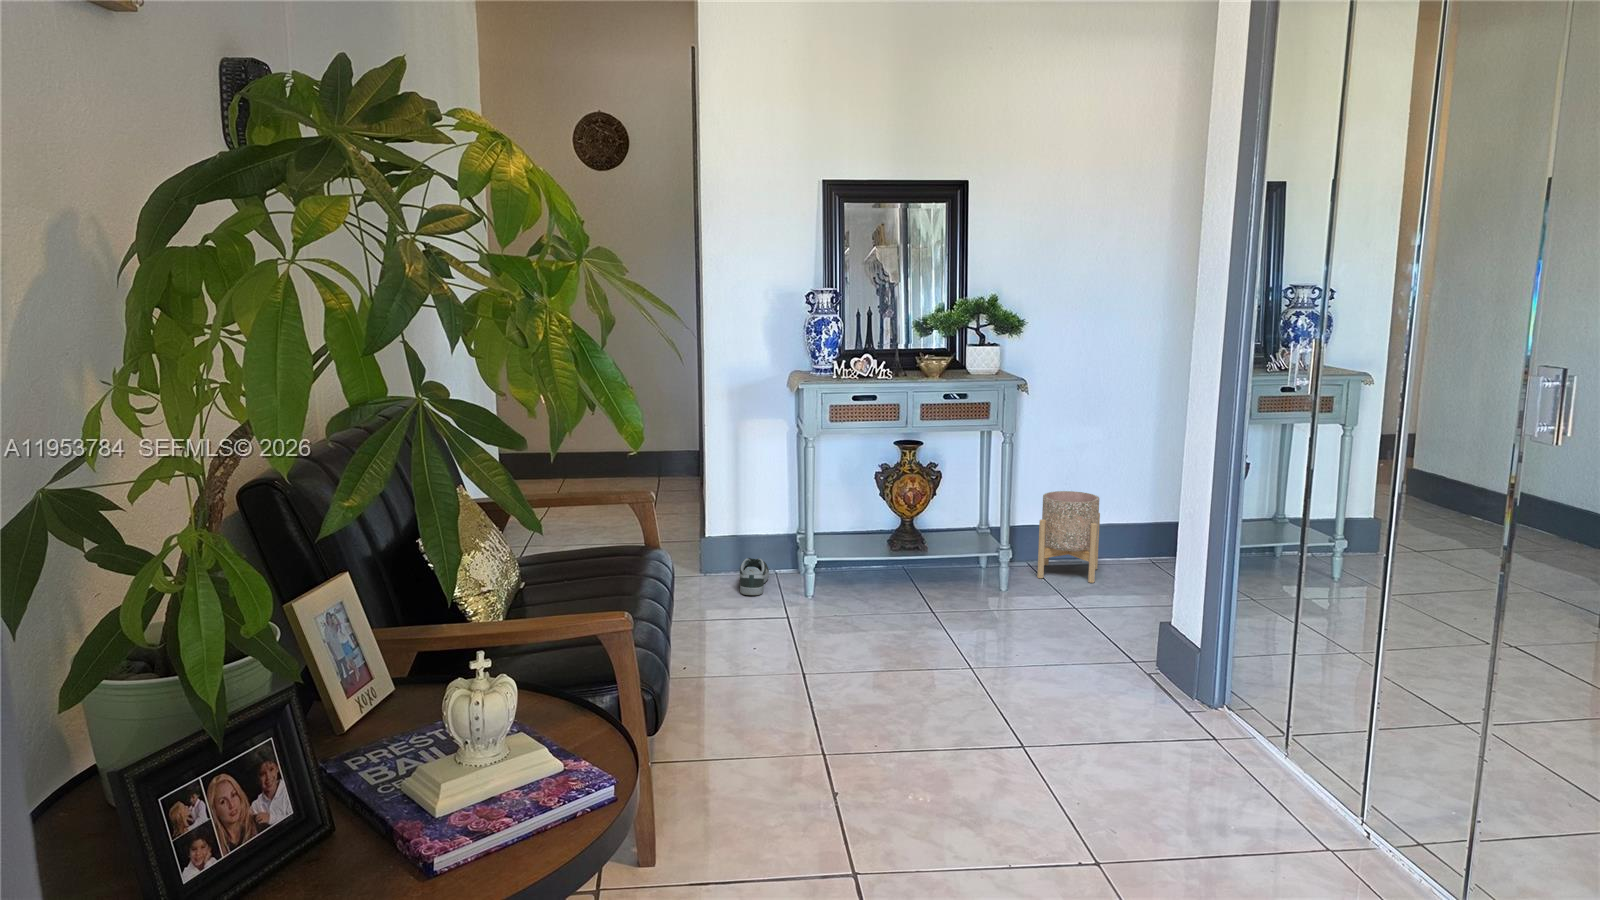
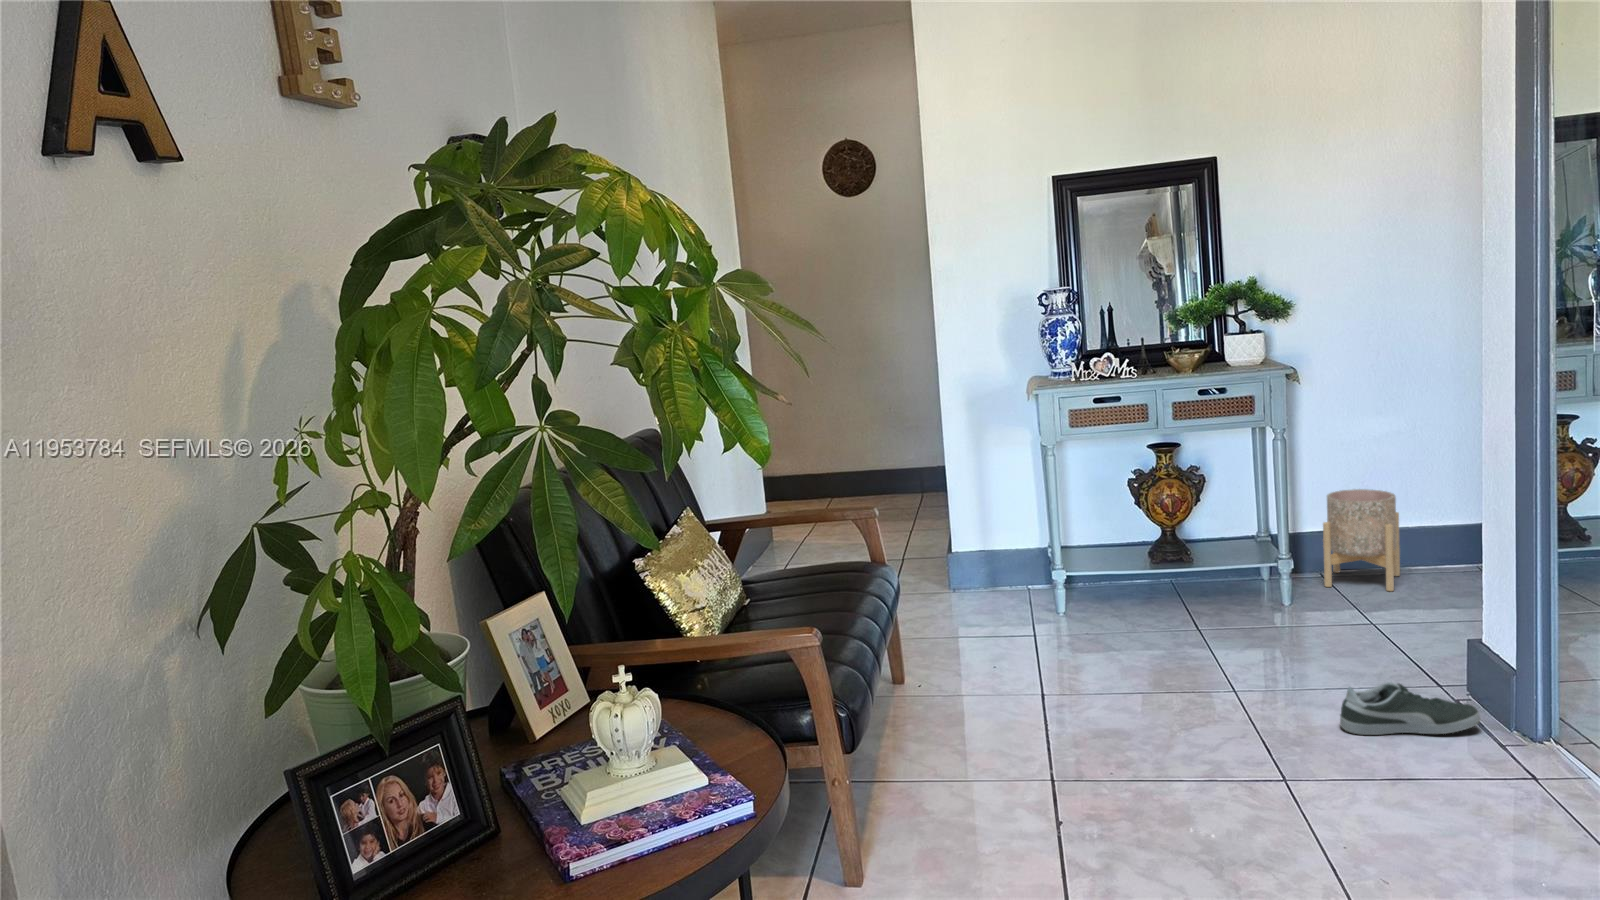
shoe: present [740,558,769,595] -> present [1340,682,1480,735]

